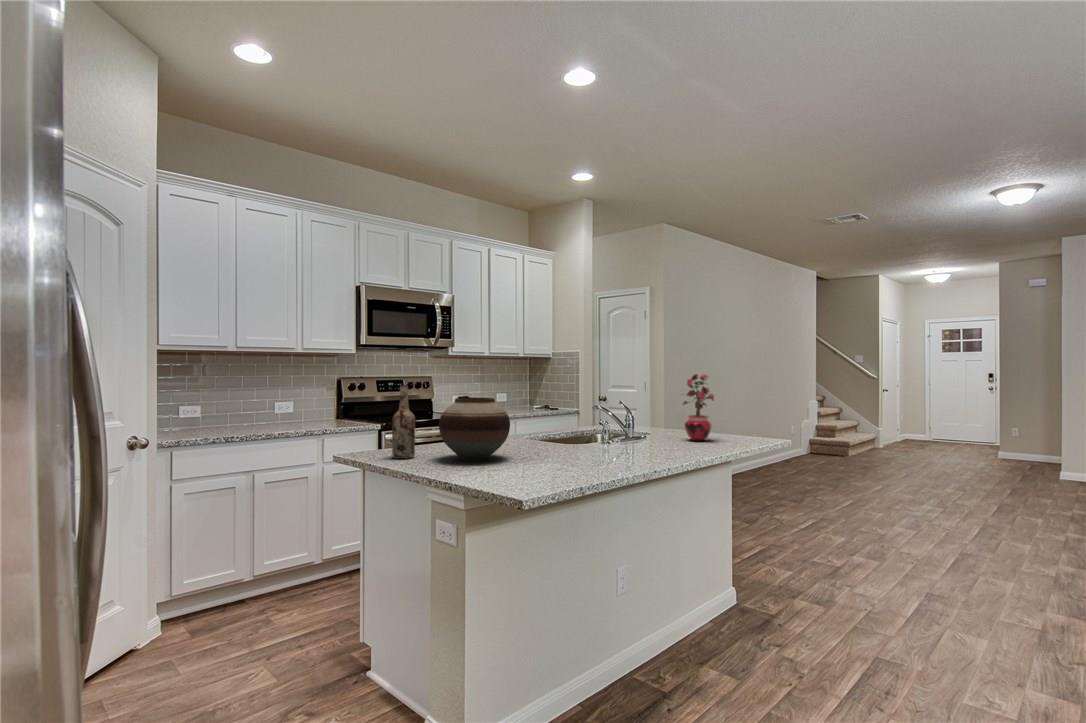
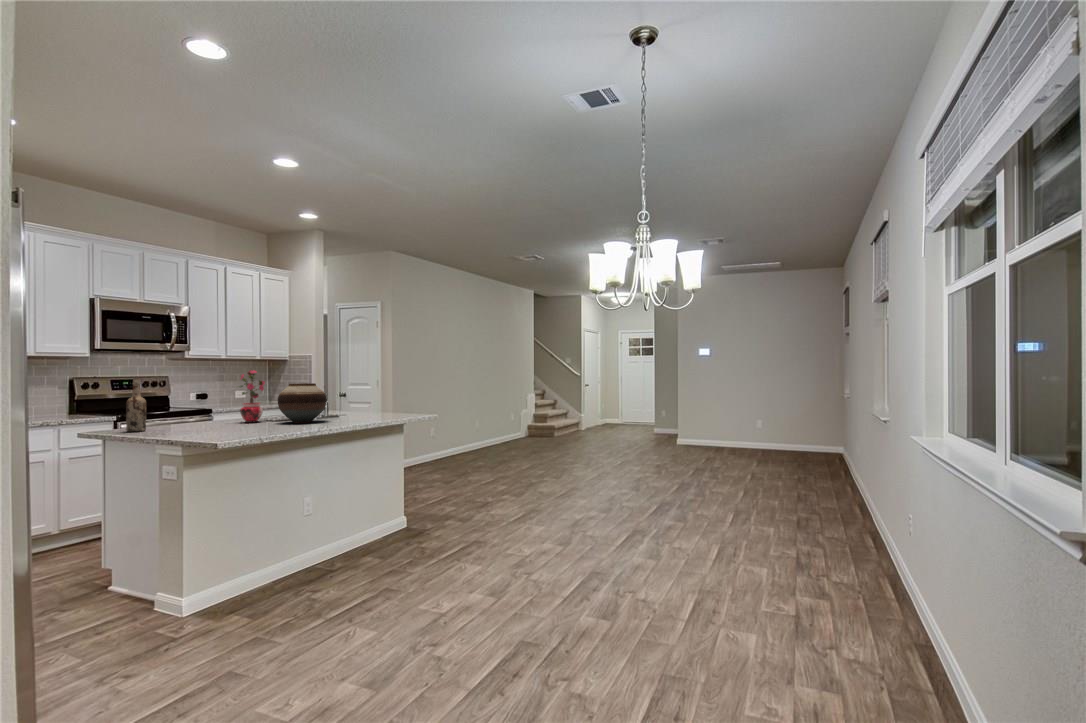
potted plant: present [683,374,714,441] -> present [239,370,265,423]
vase: present [439,398,510,461] -> present [278,383,327,423]

